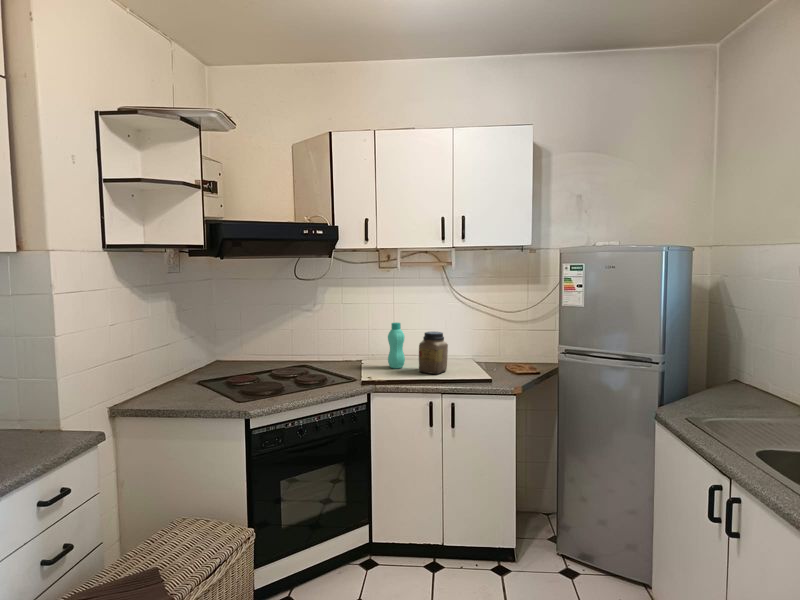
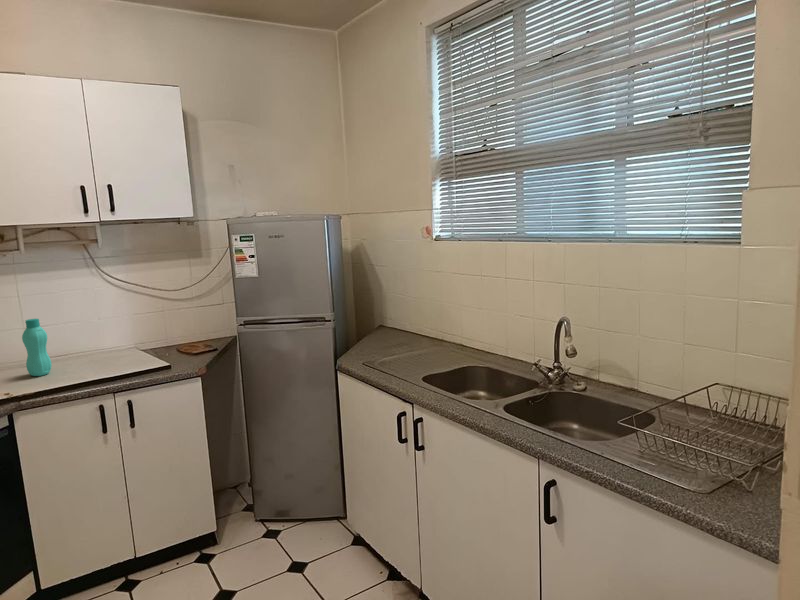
jar: present [419,331,448,374] -> none [72,323,111,374]

